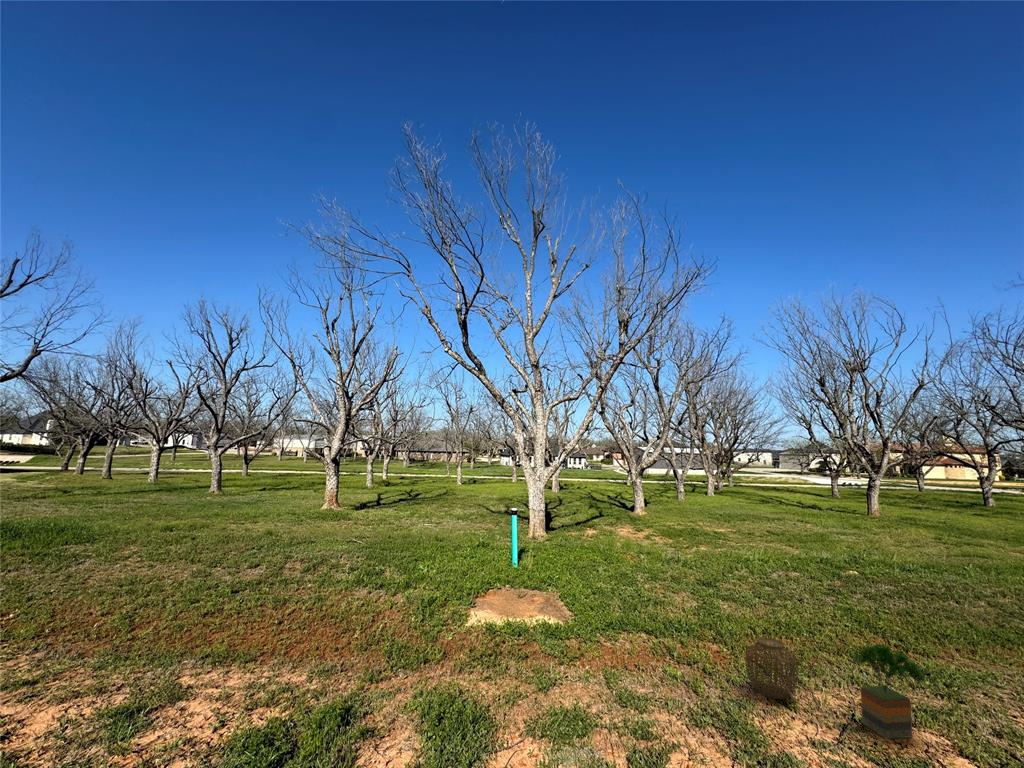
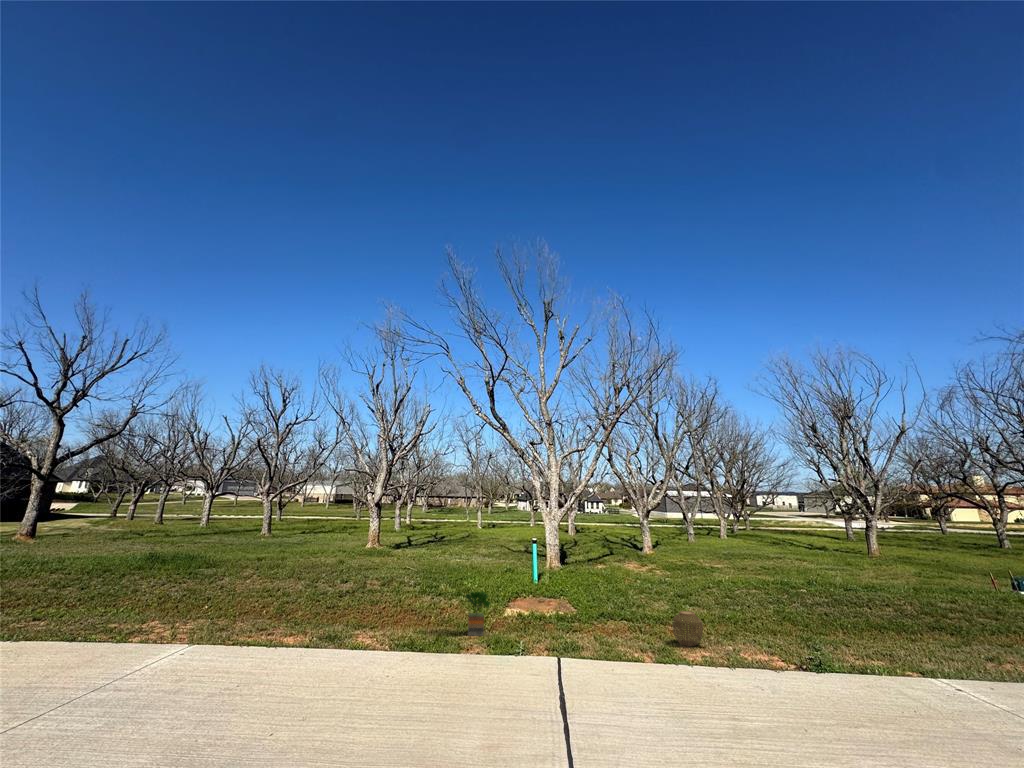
potted tree: present [852,644,926,739] -> present [465,591,491,636]

